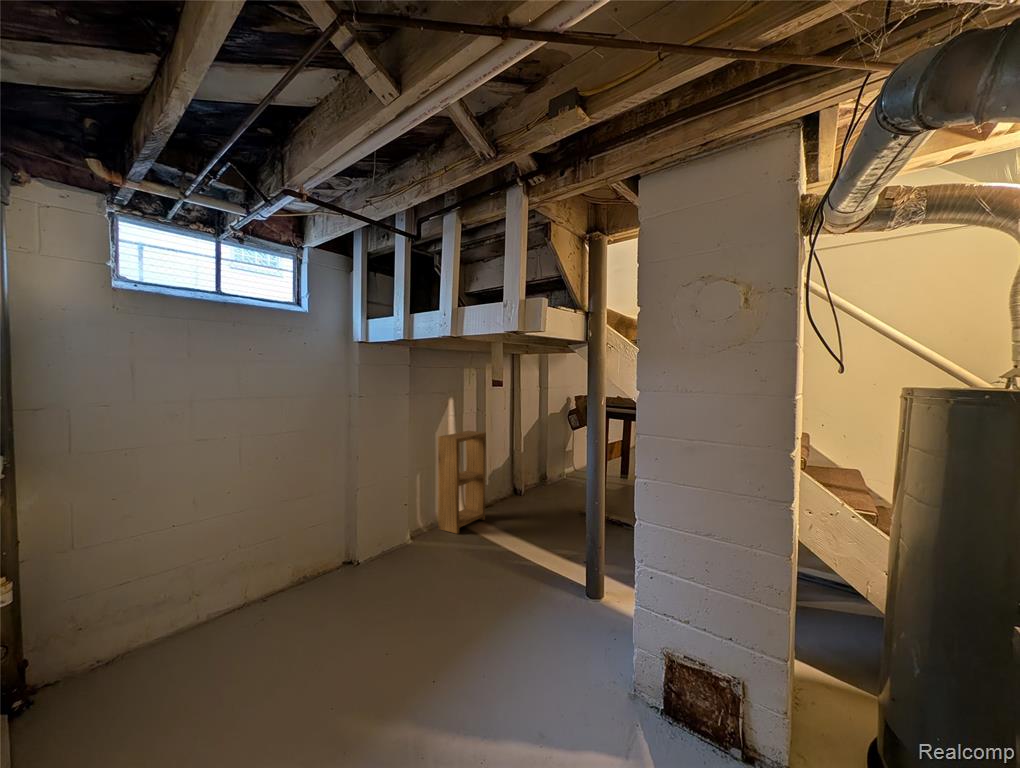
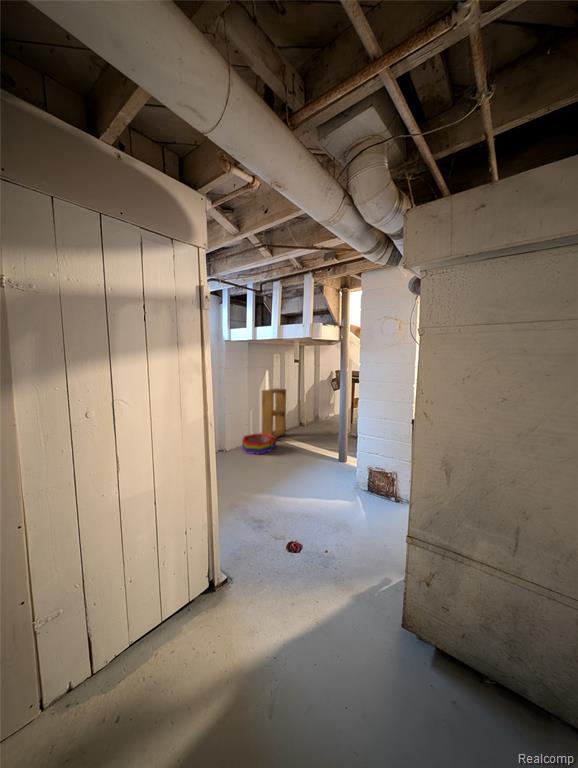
storage bin: none [392,522,462,573] -> present [242,434,276,454]

